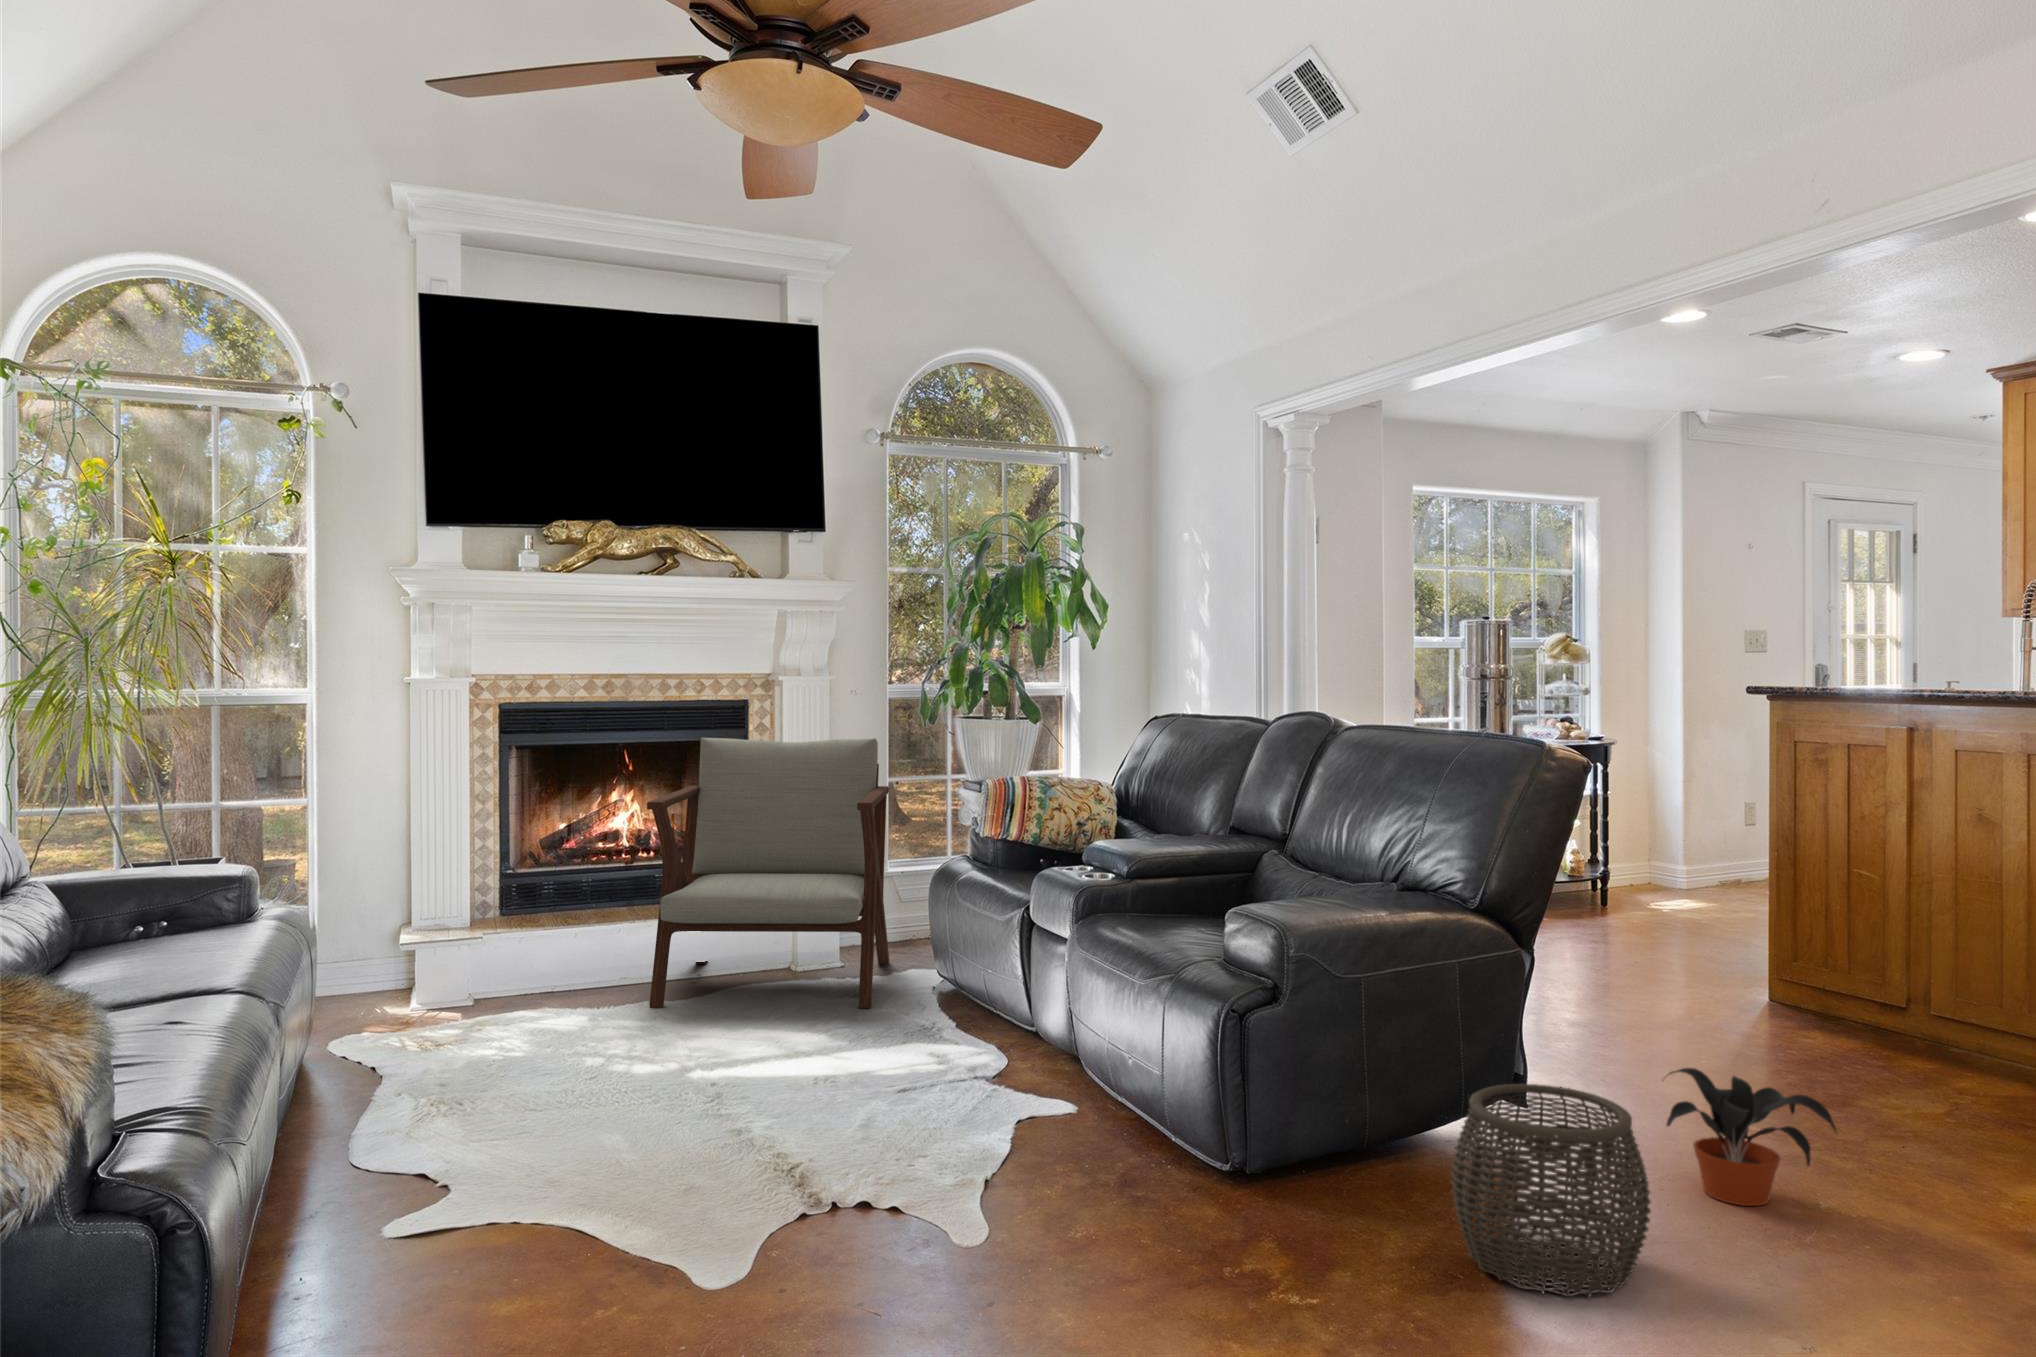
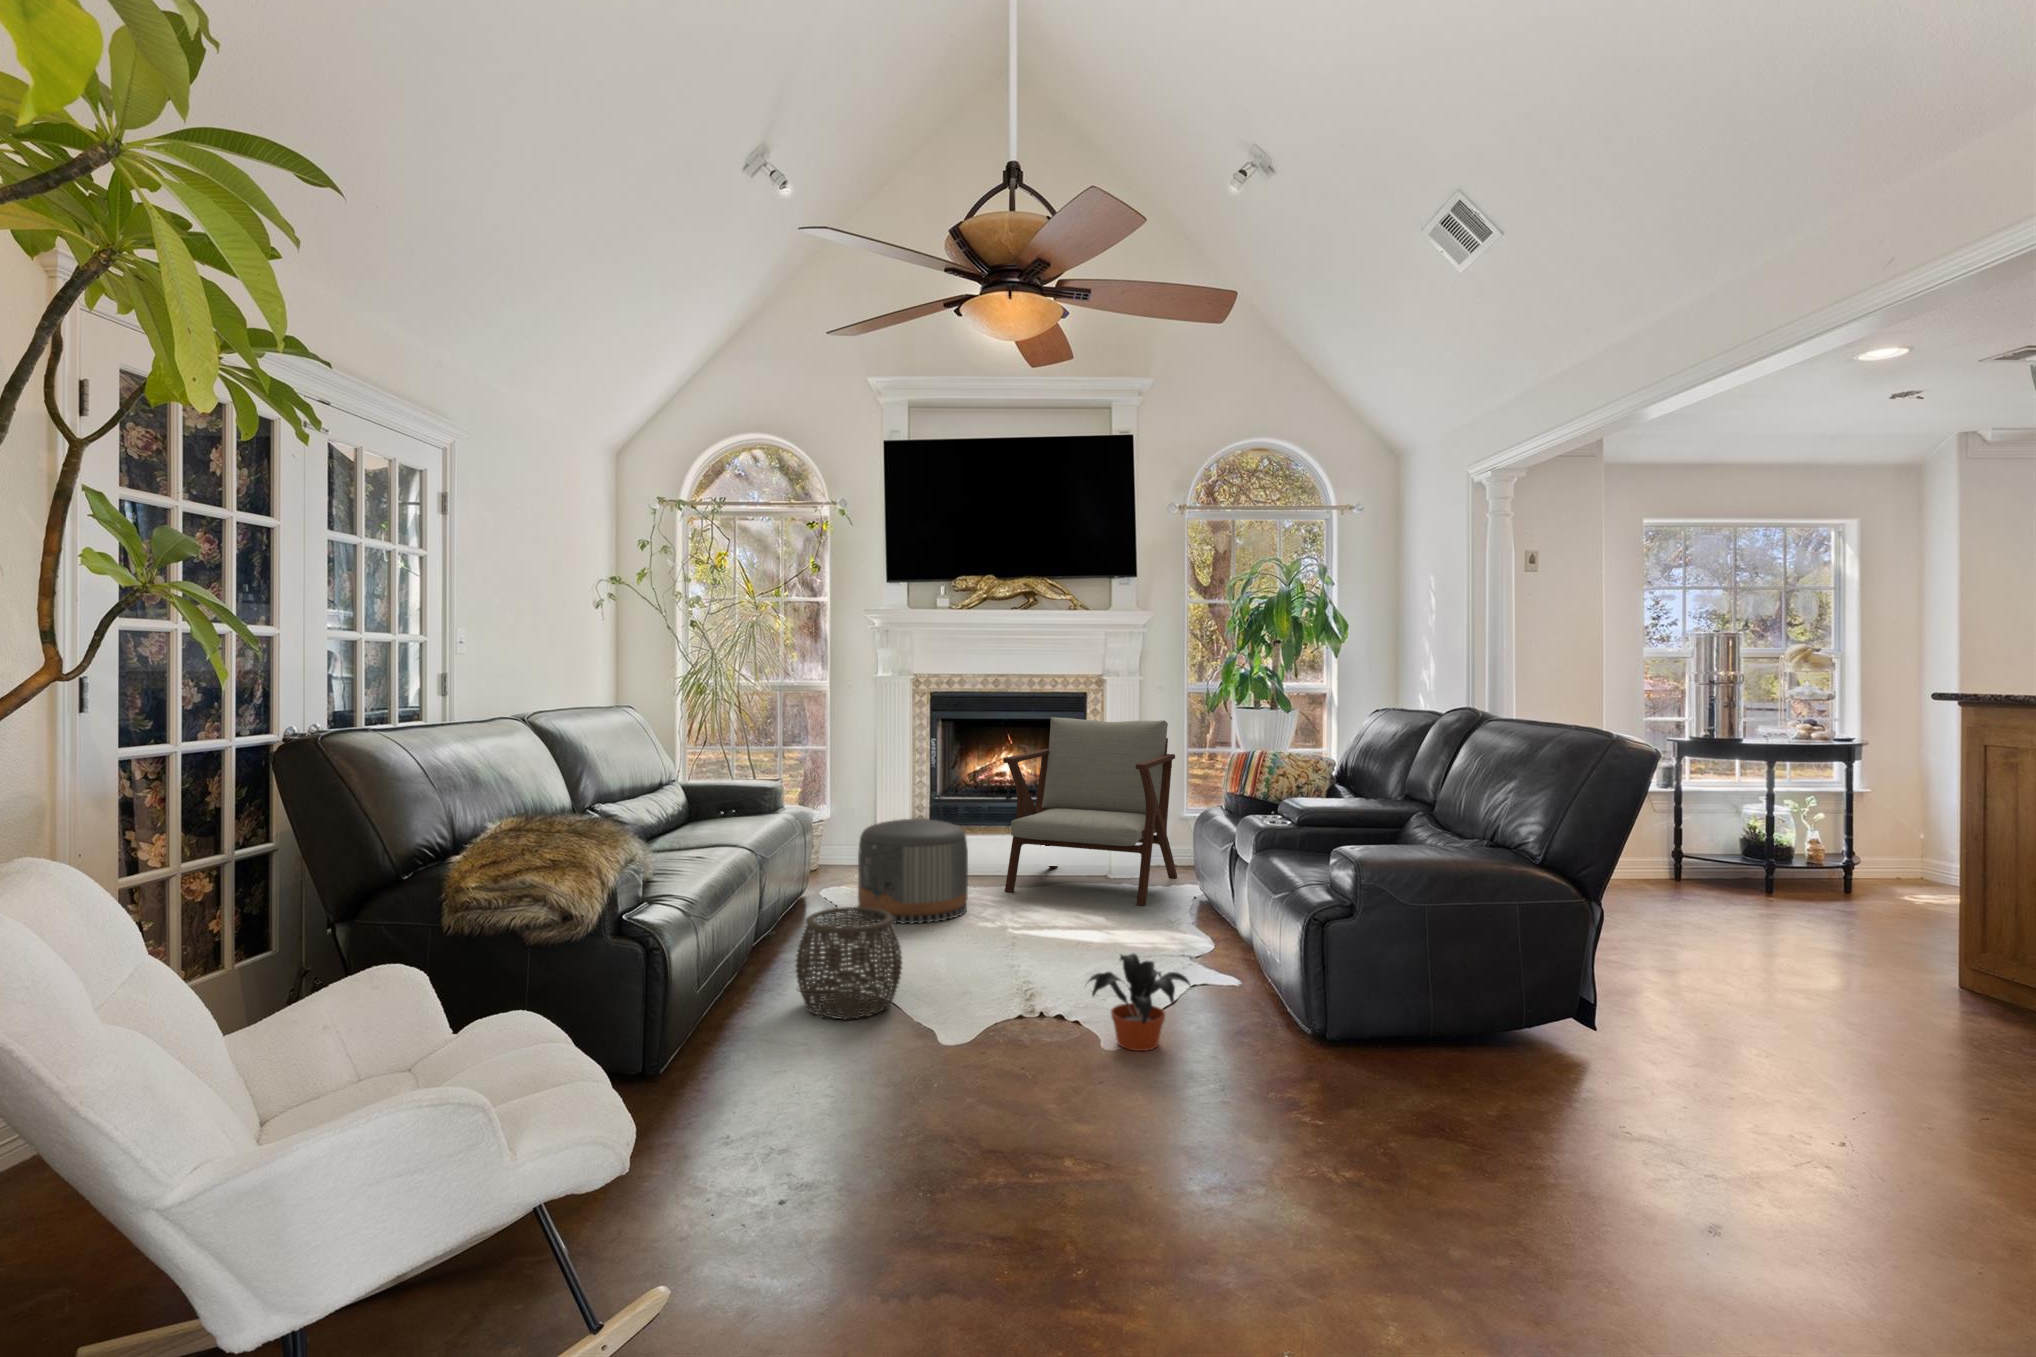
pouf: none [420,907,608,1080] -> present [858,819,968,924]
potted plant: present [1667,1068,1837,1206] -> present [1087,953,1190,1051]
woven basket: present [1451,1084,1651,1297] -> present [795,907,902,1019]

